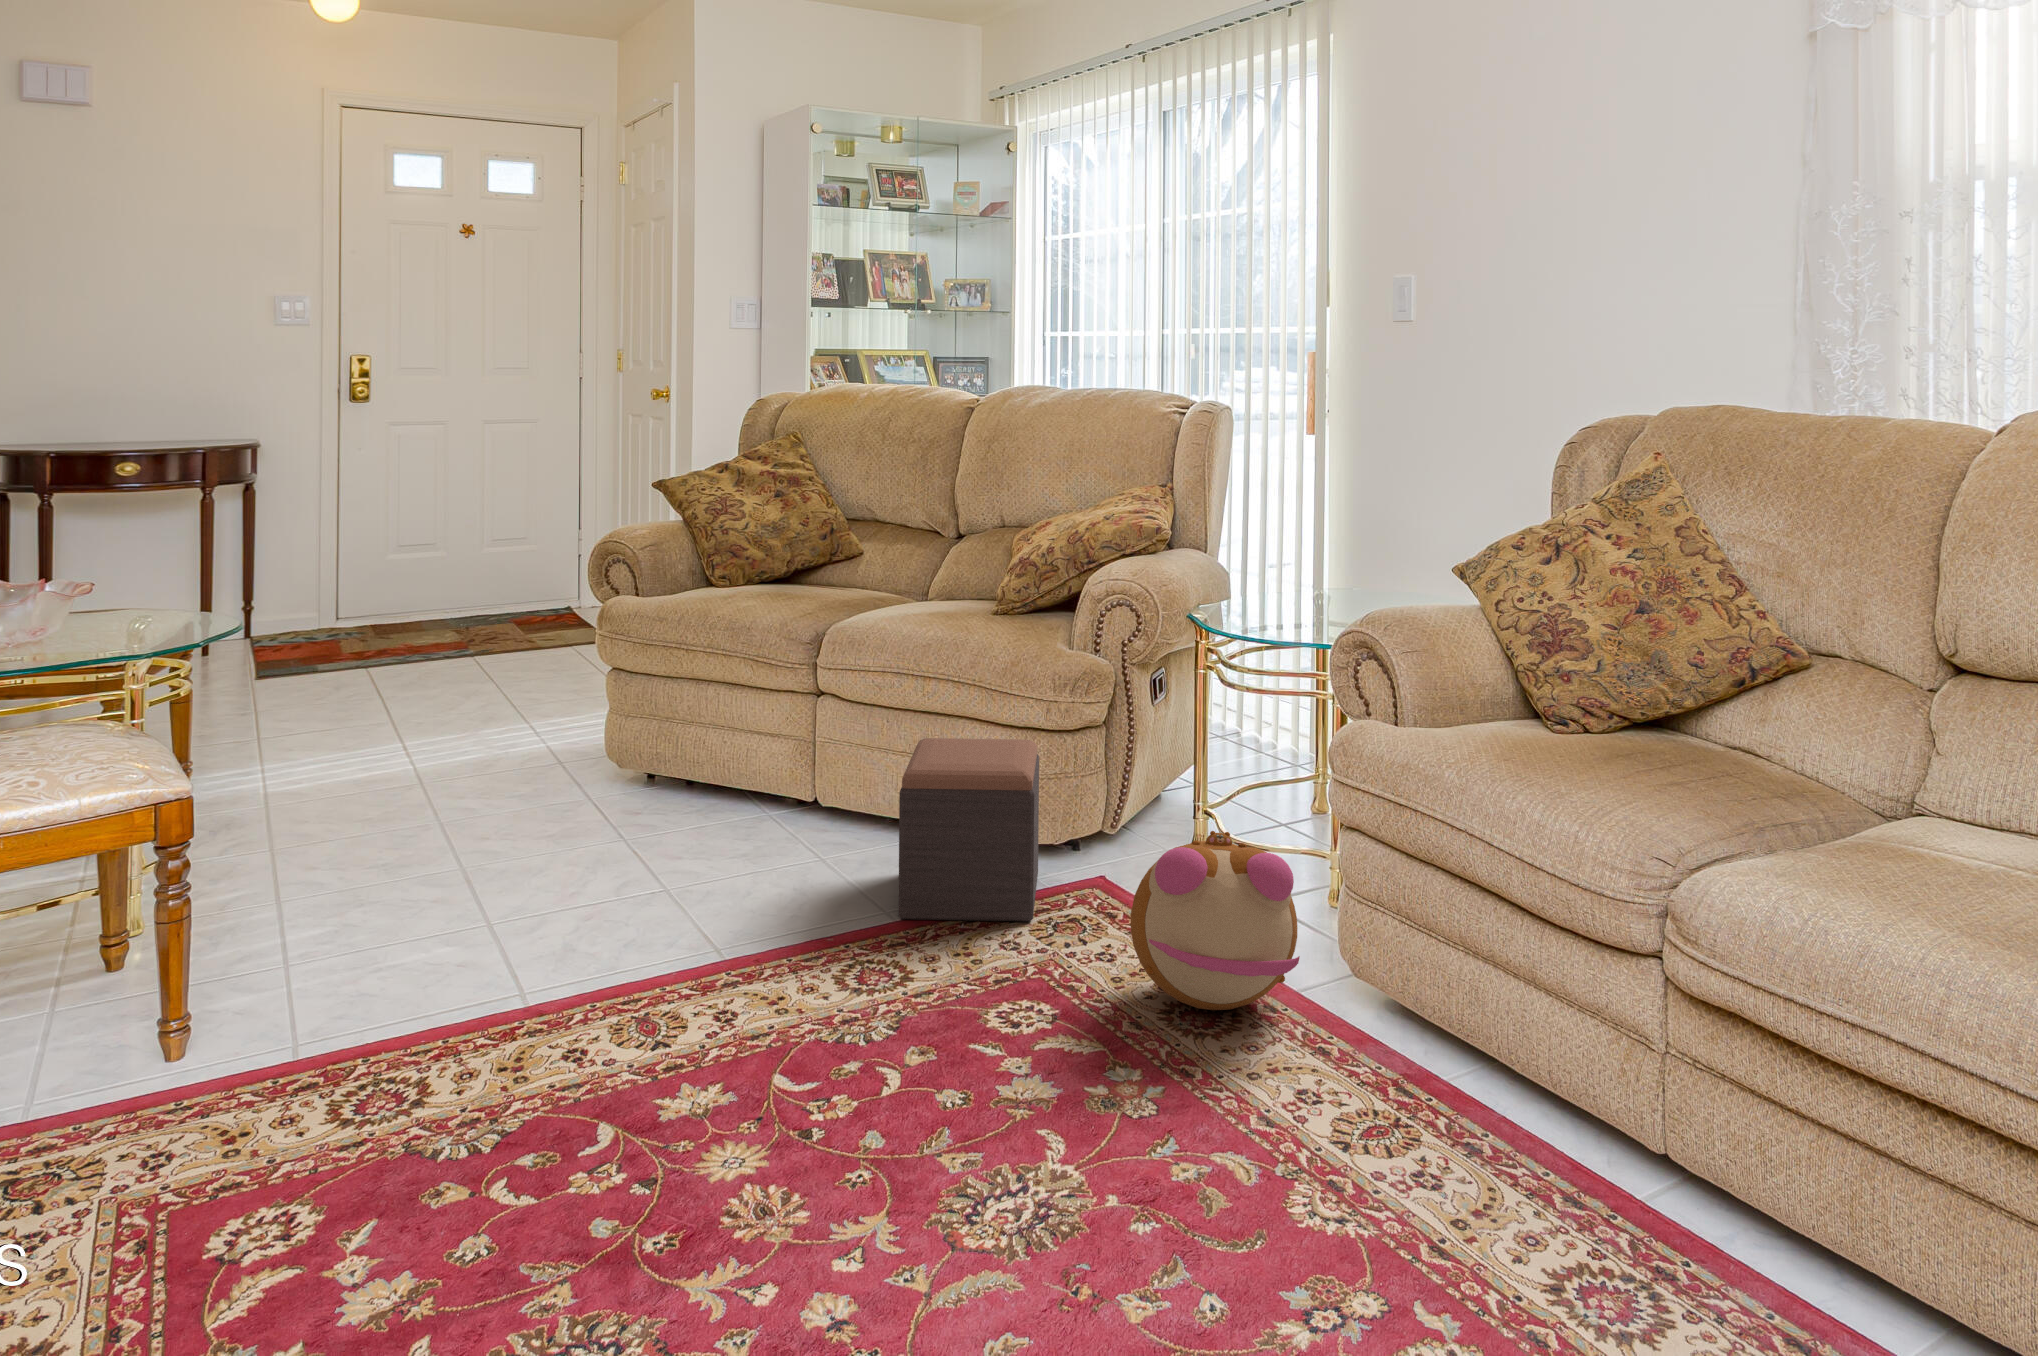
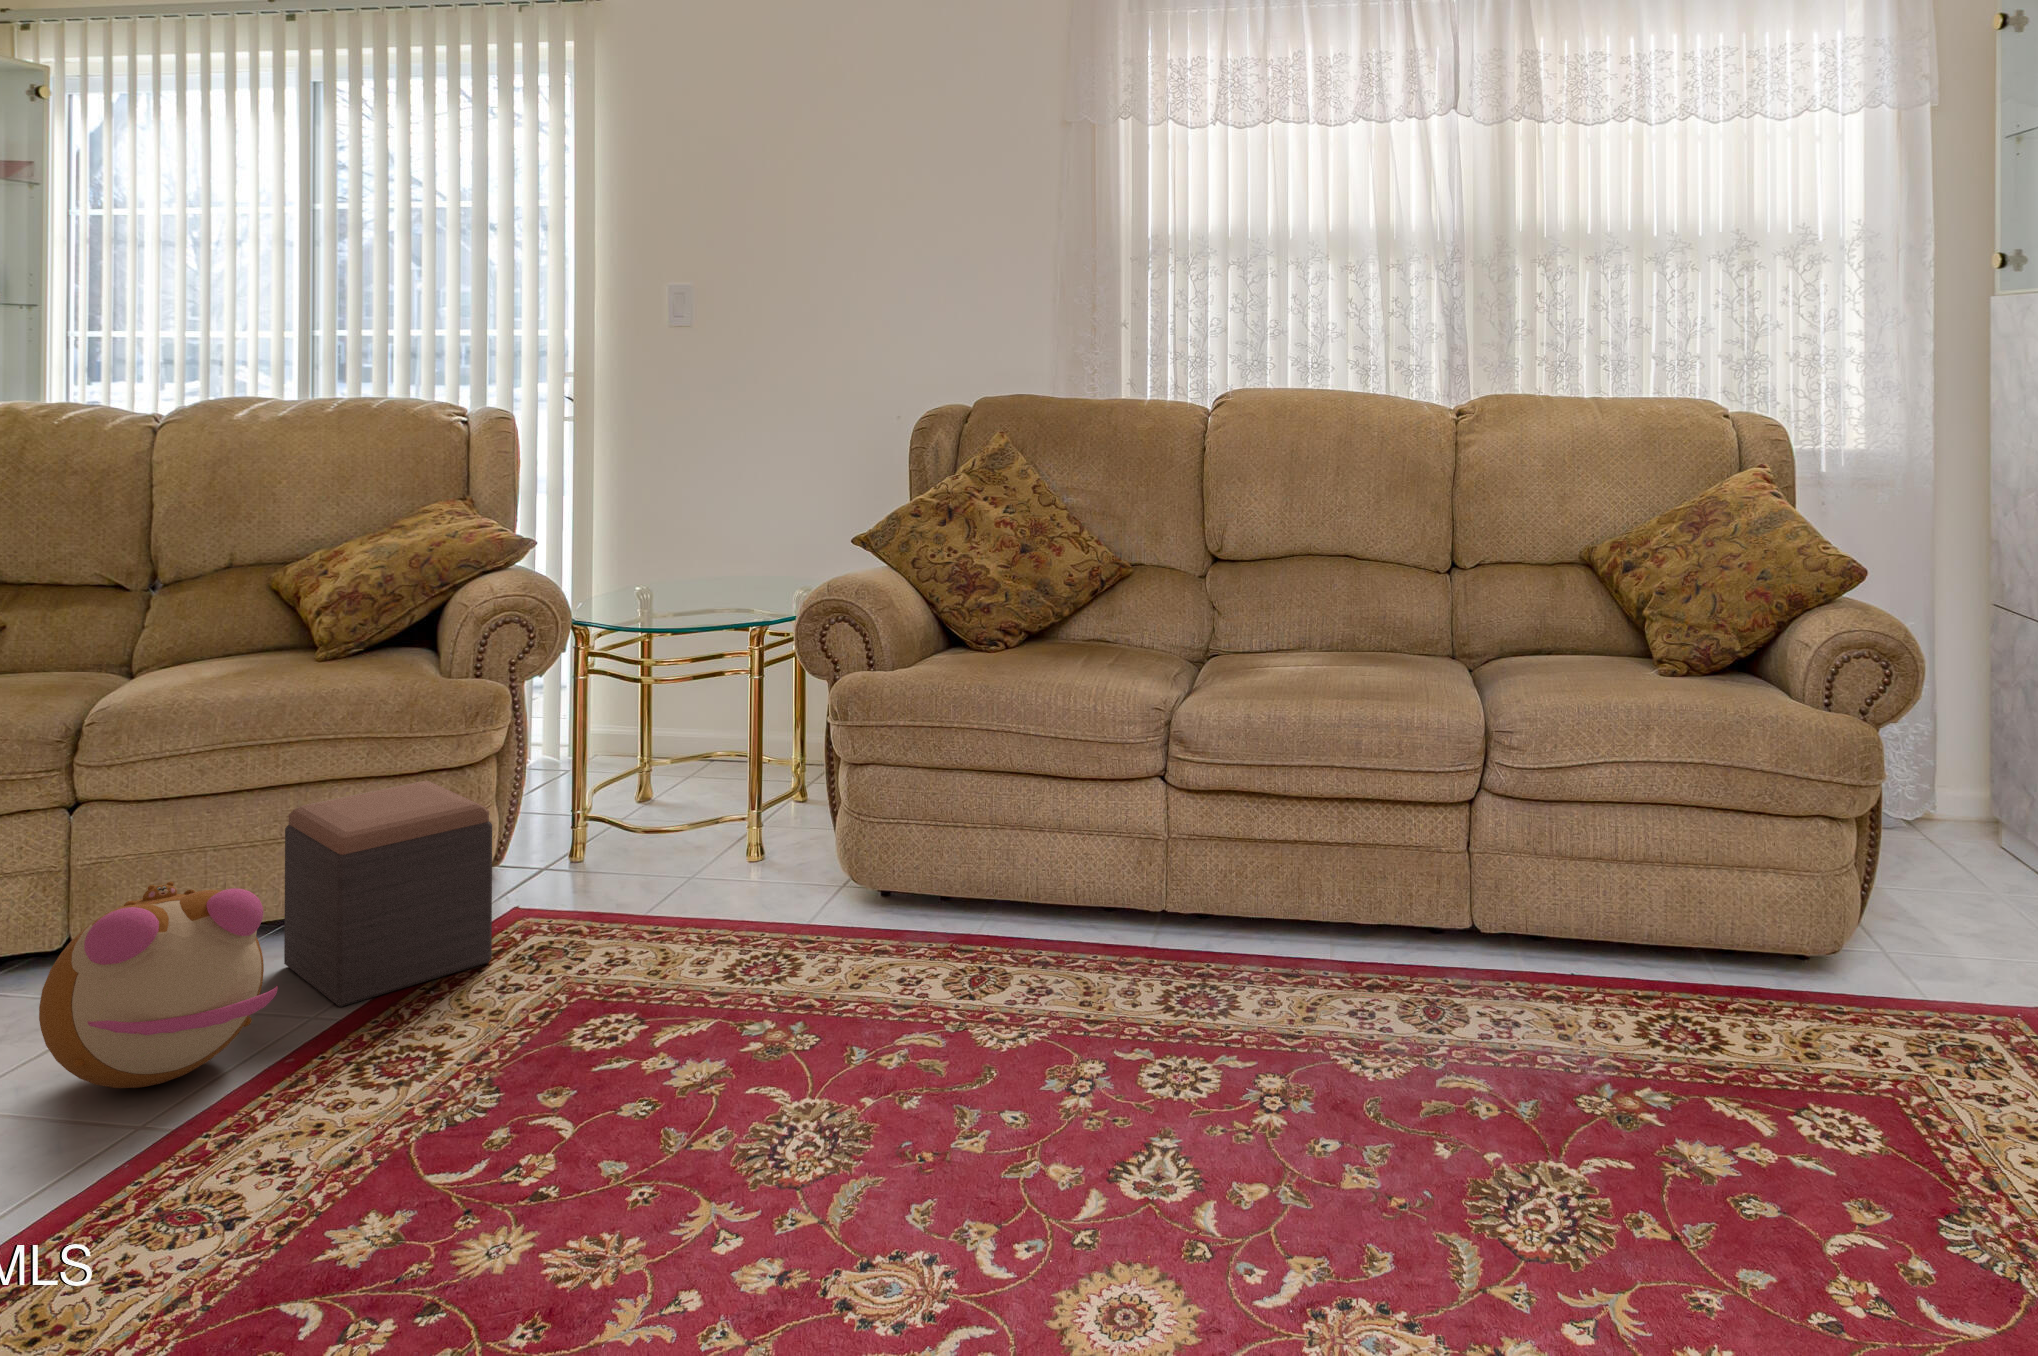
plush toy: present [1130,831,1300,1010] -> present [39,882,278,1088]

